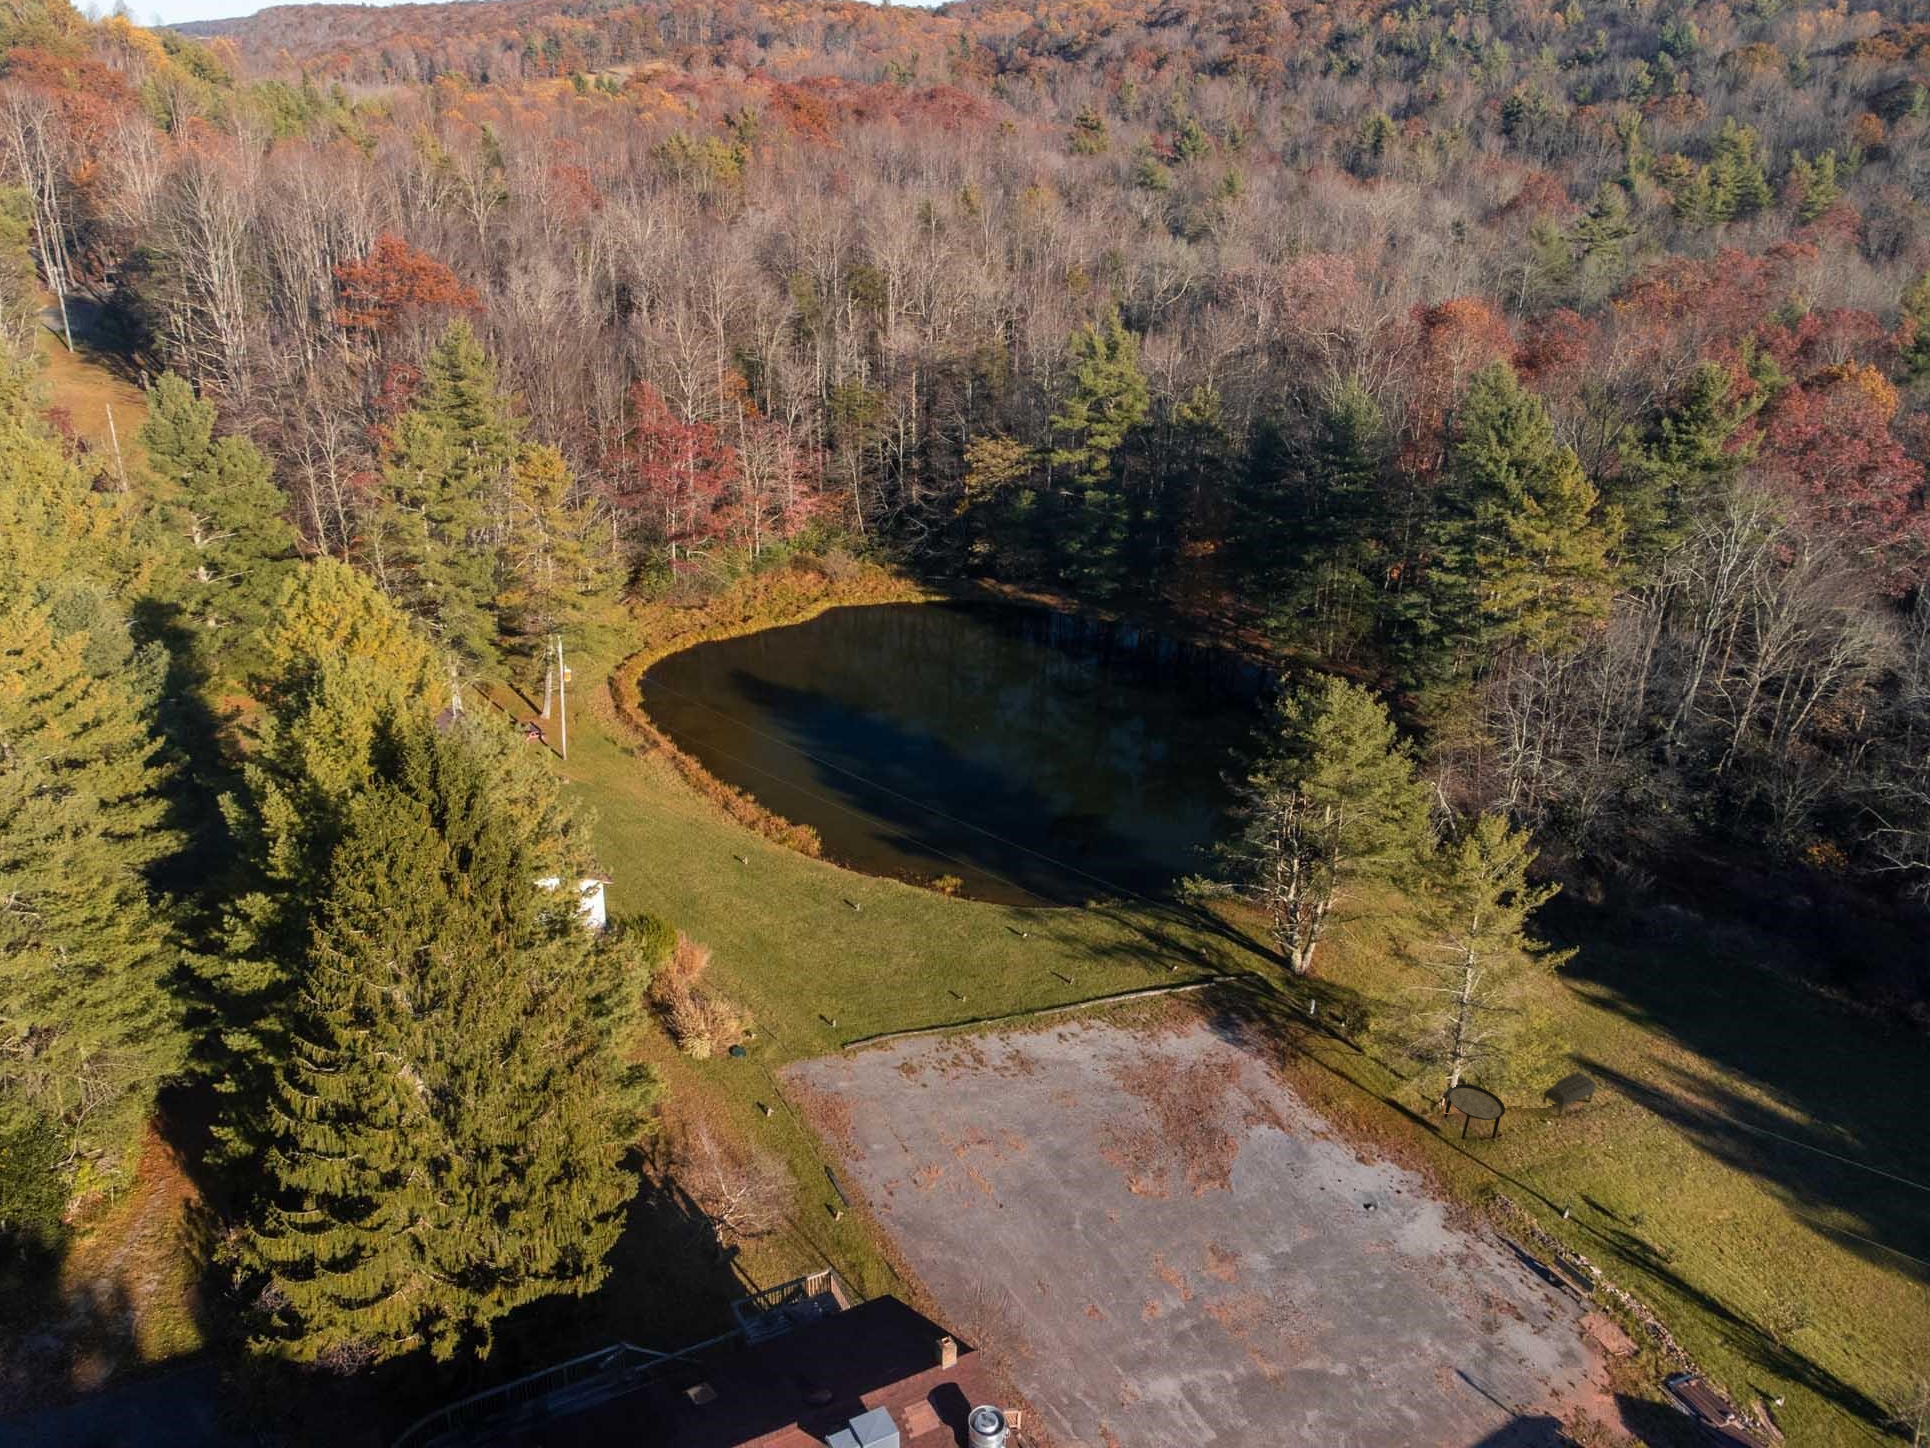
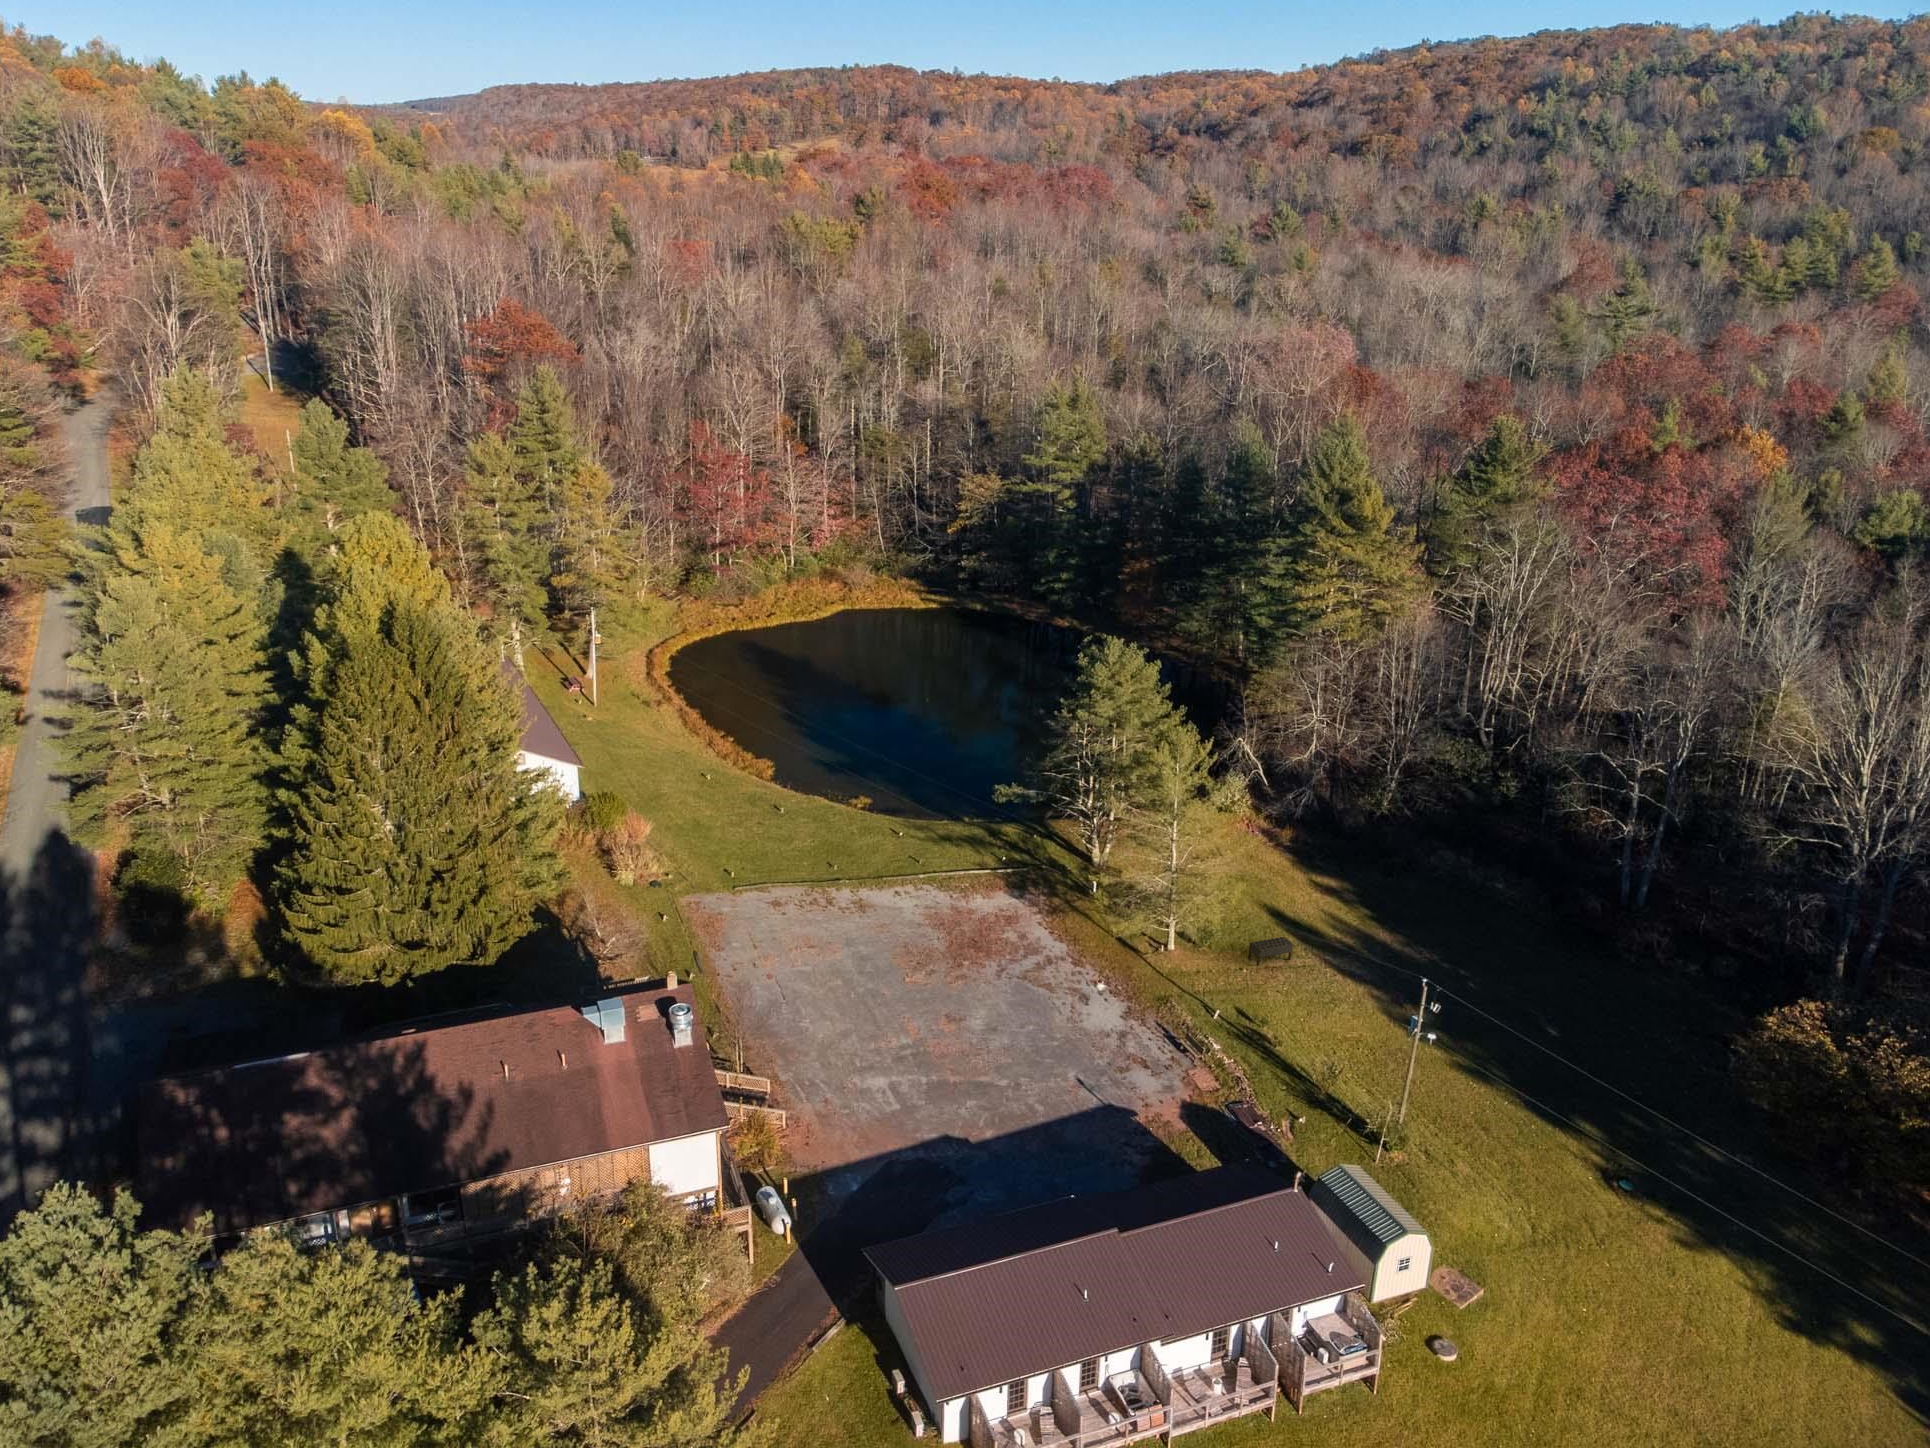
round table: present [1444,1084,1505,1139] -> none [1163,934,1204,974]

